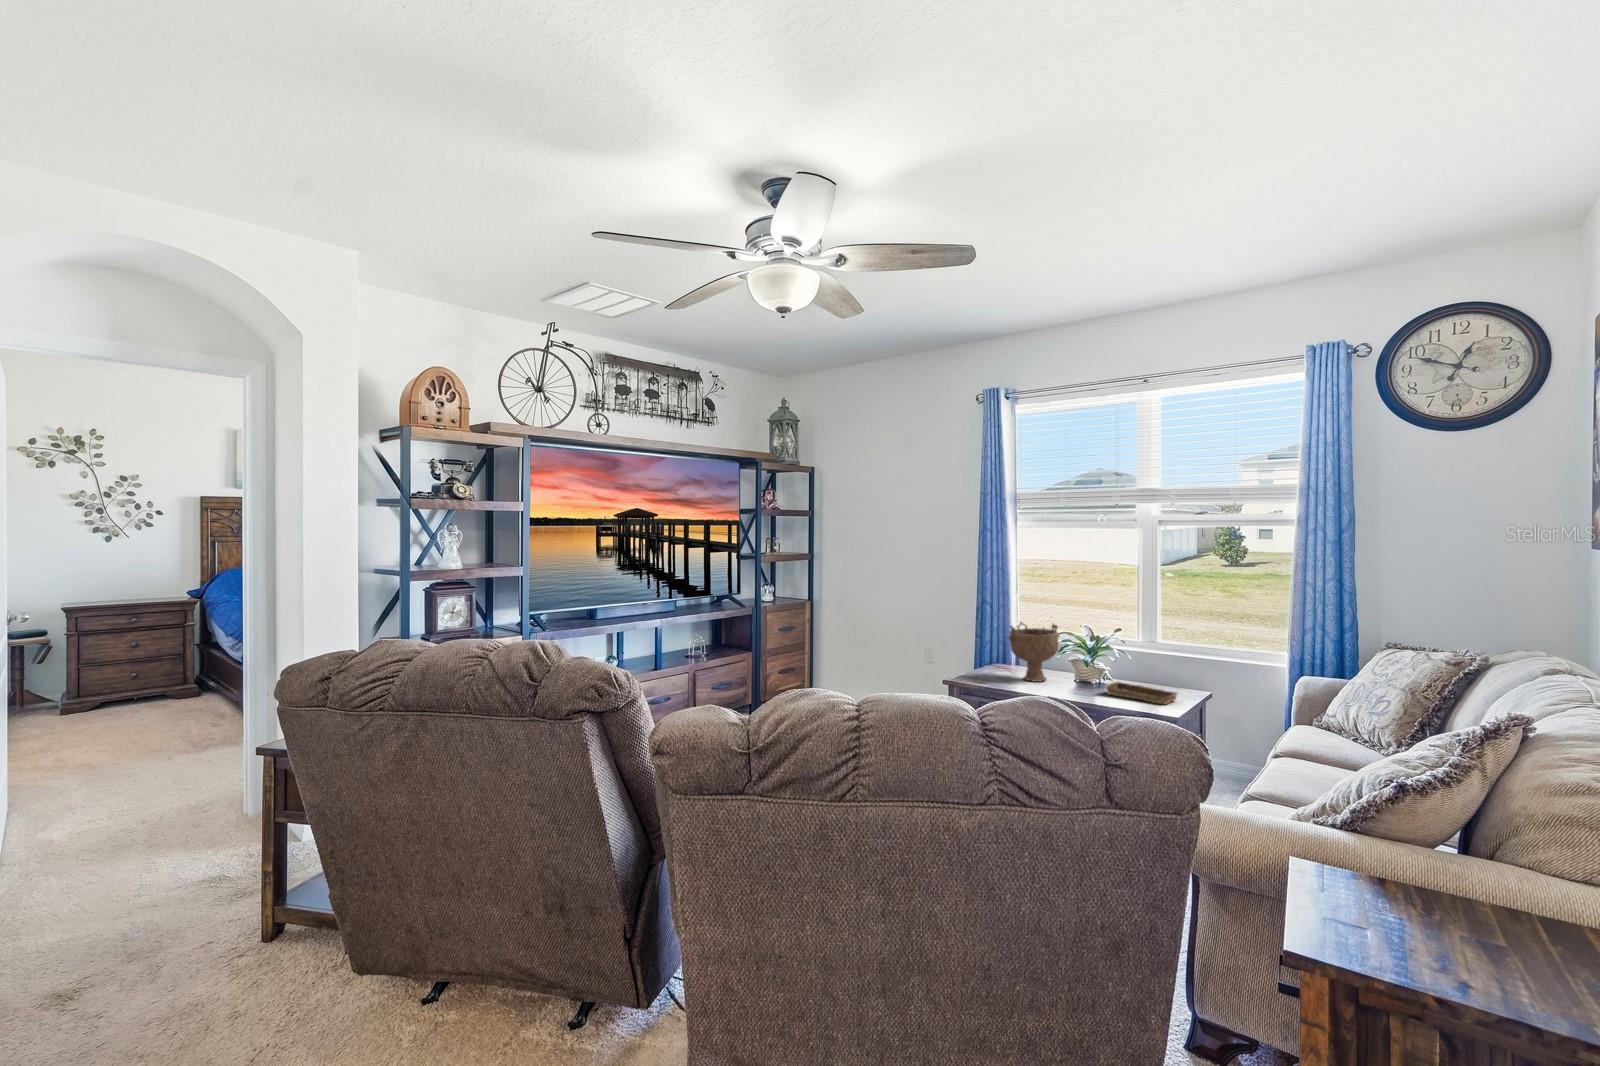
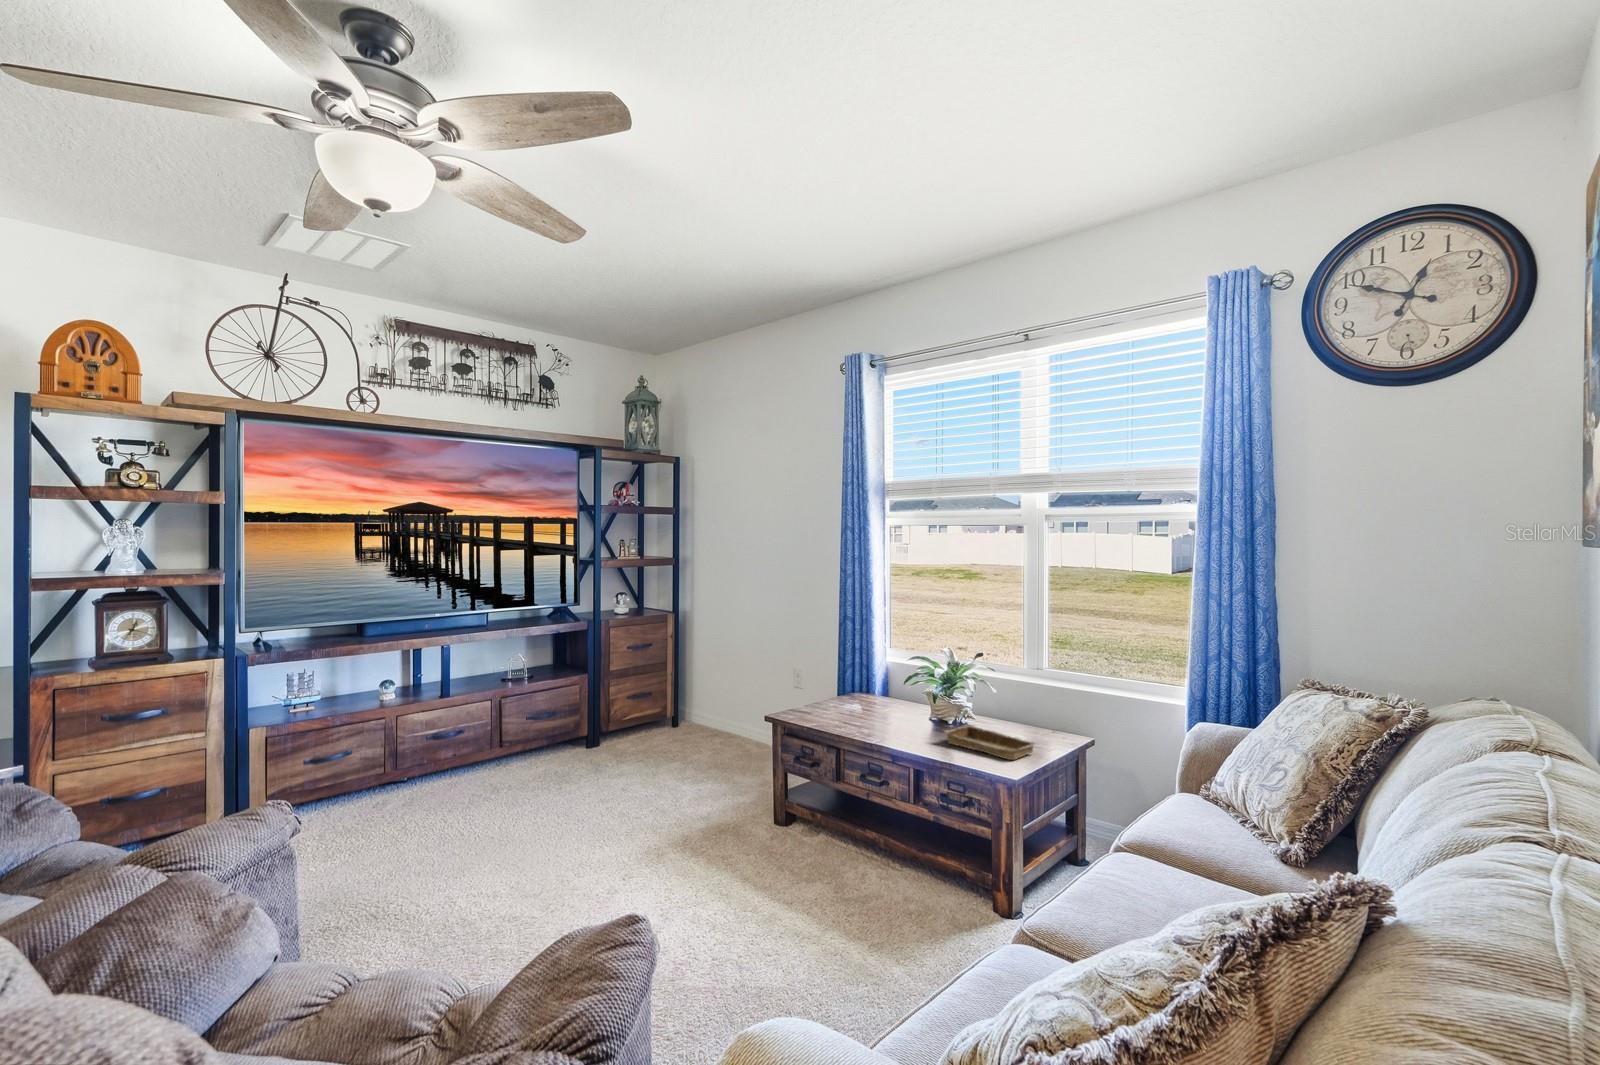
decorative bowl: present [1008,622,1059,682] -> none [839,643,908,723]

